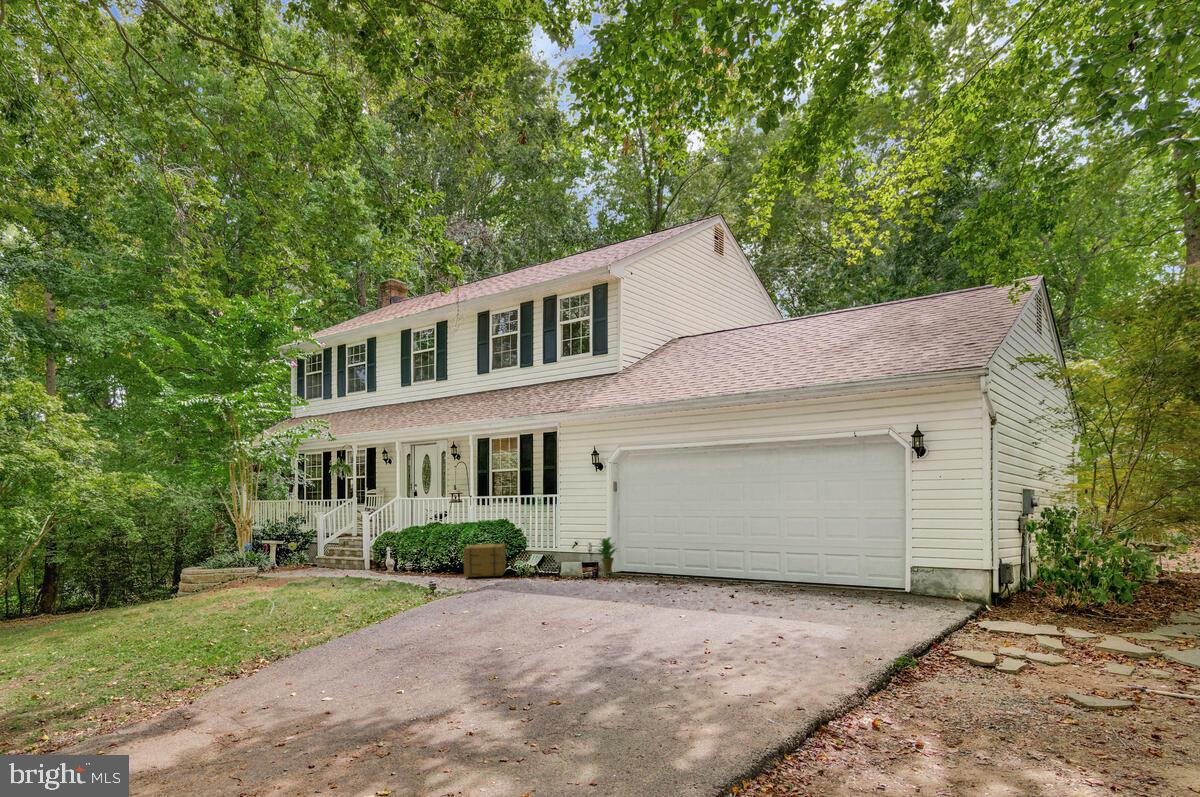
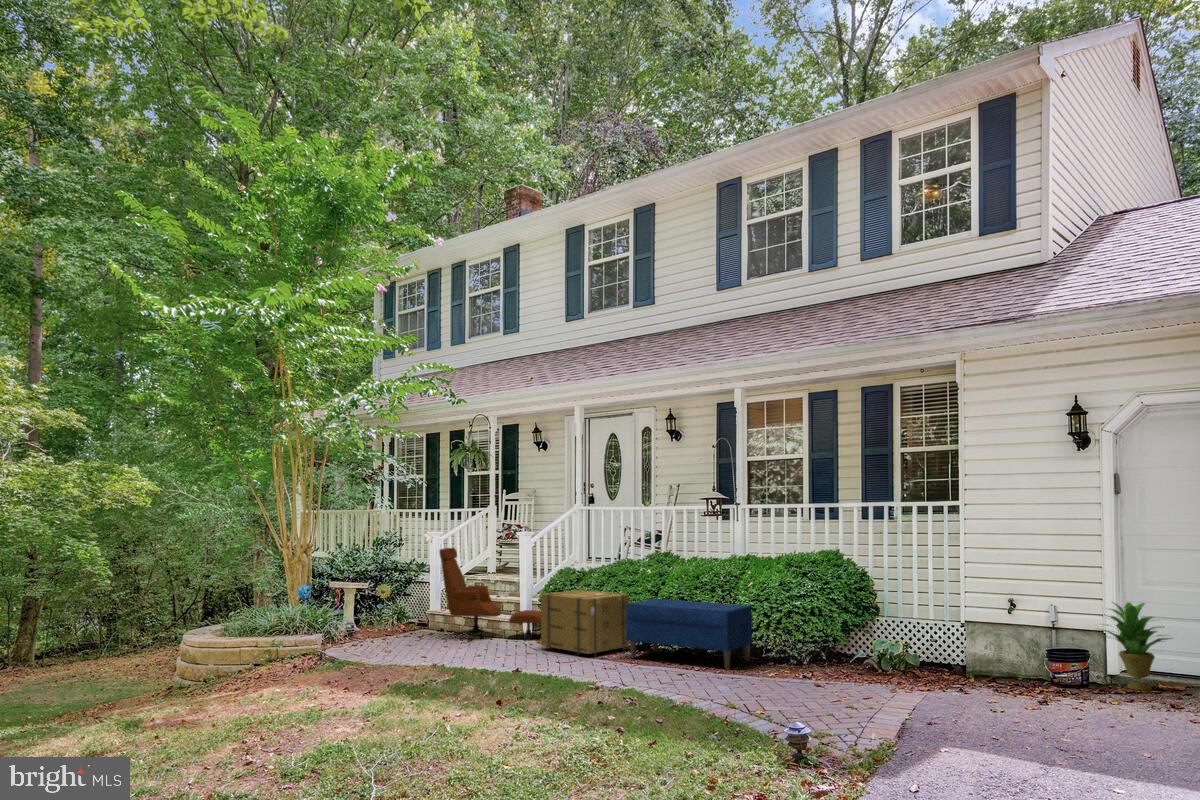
lounge chair: none [316,523,375,572] -> present [440,548,541,641]
cardboard box: present [463,544,506,577] -> present [541,590,629,657]
bench: none [404,545,464,576] -> present [626,599,753,670]

